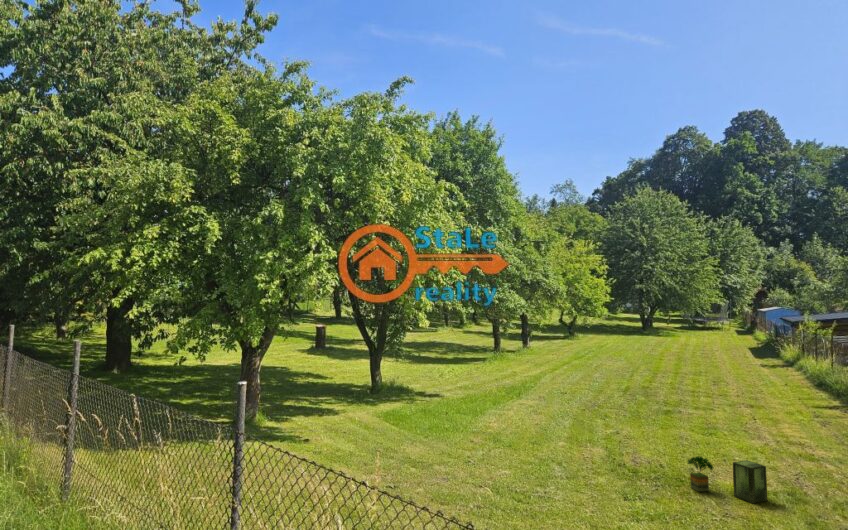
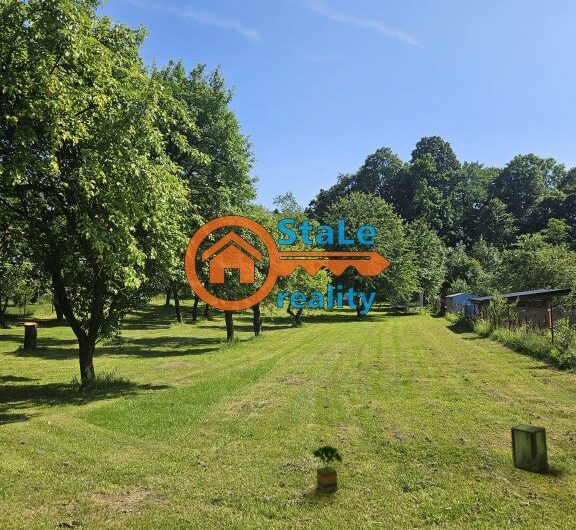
potted tree: present [688,456,714,491] -> present [313,446,342,493]

